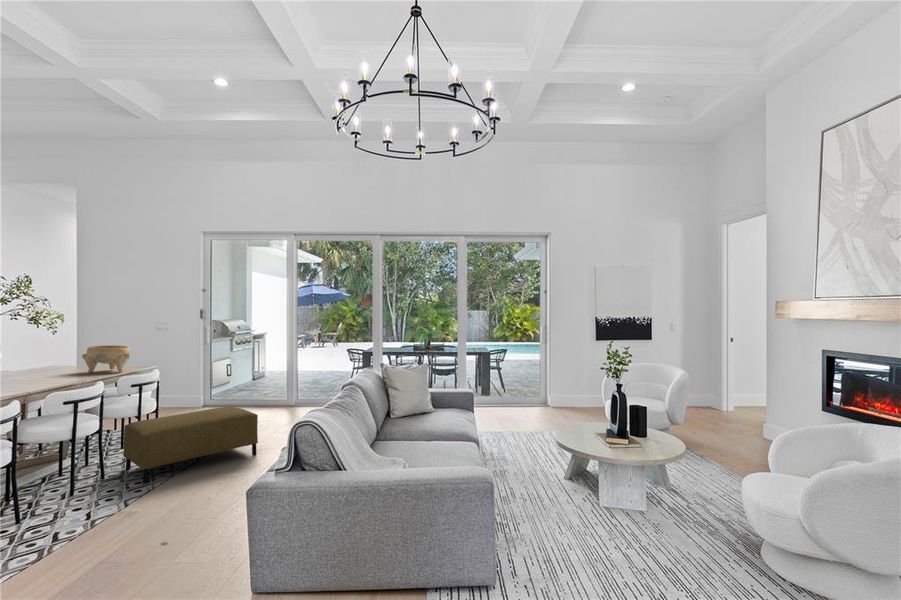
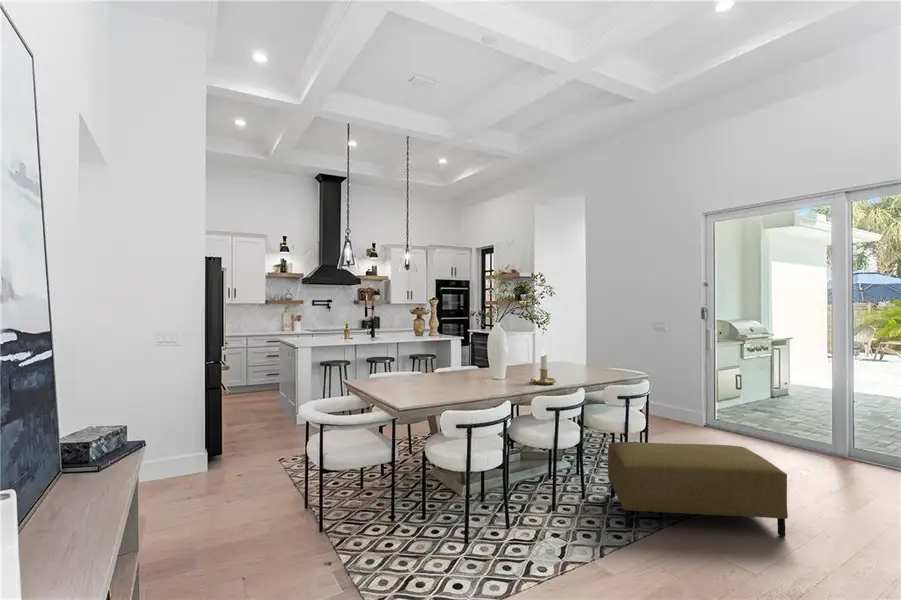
decorative bowl: present [82,345,130,373] -> none [575,345,619,376]
candlestick: none [35,350,68,386] -> present [531,349,556,385]

